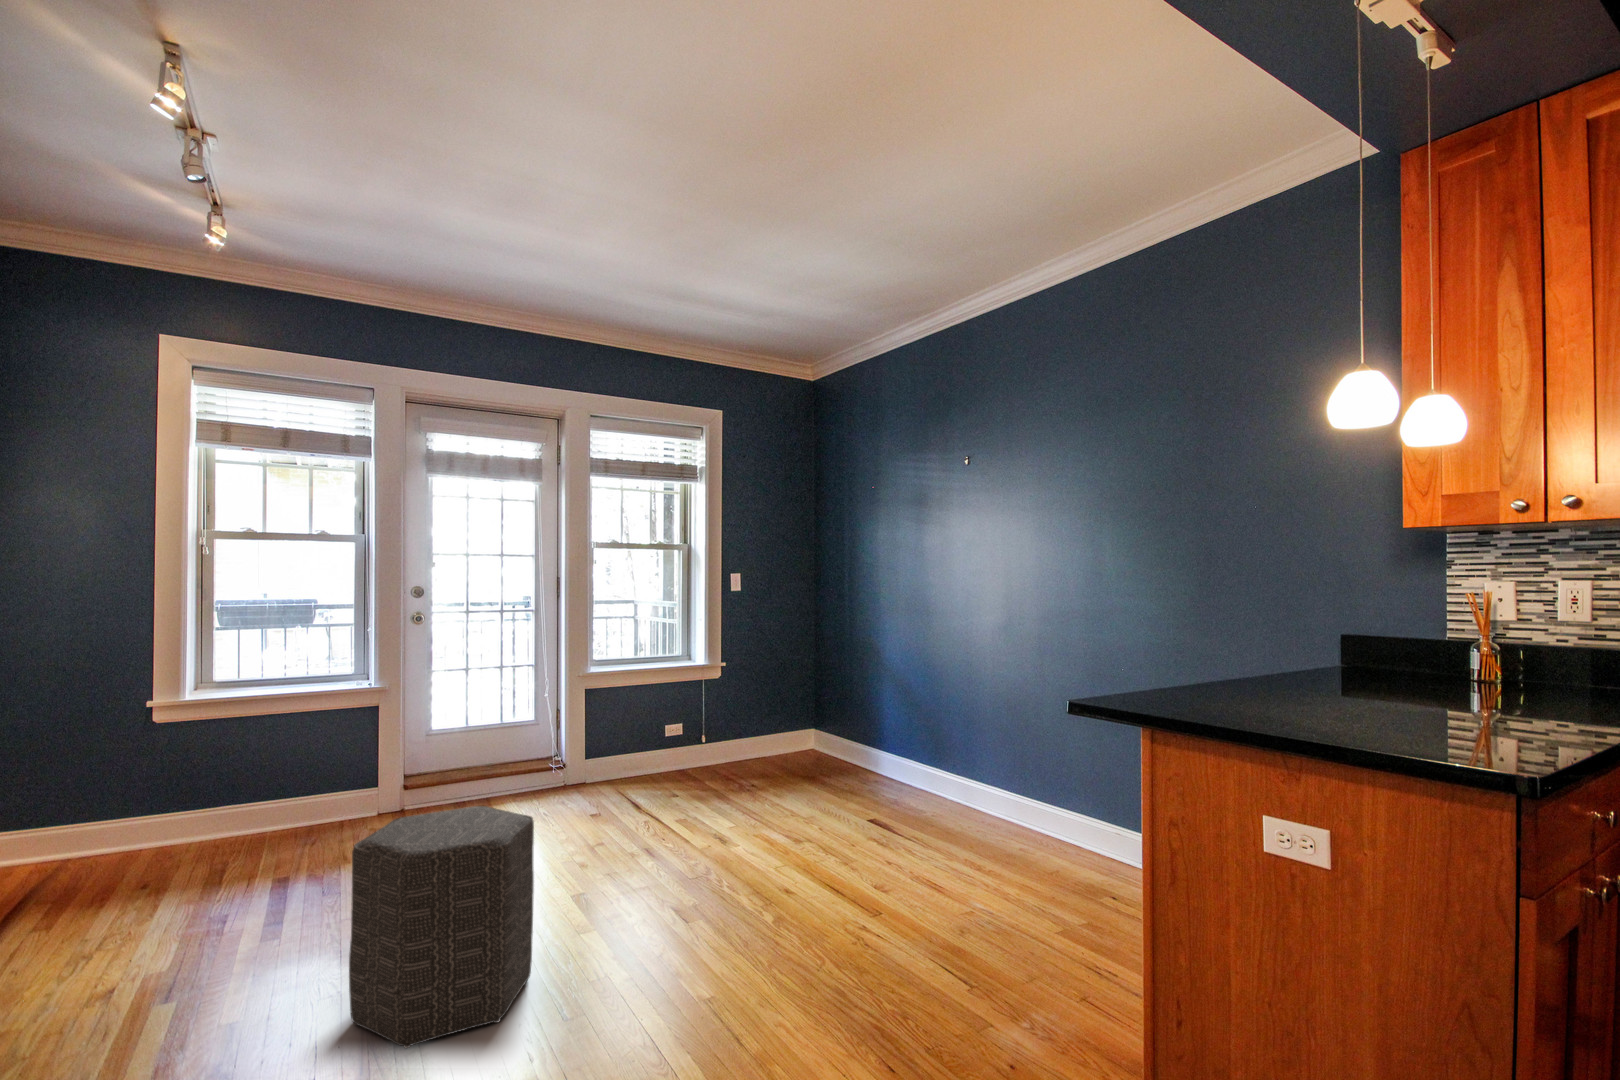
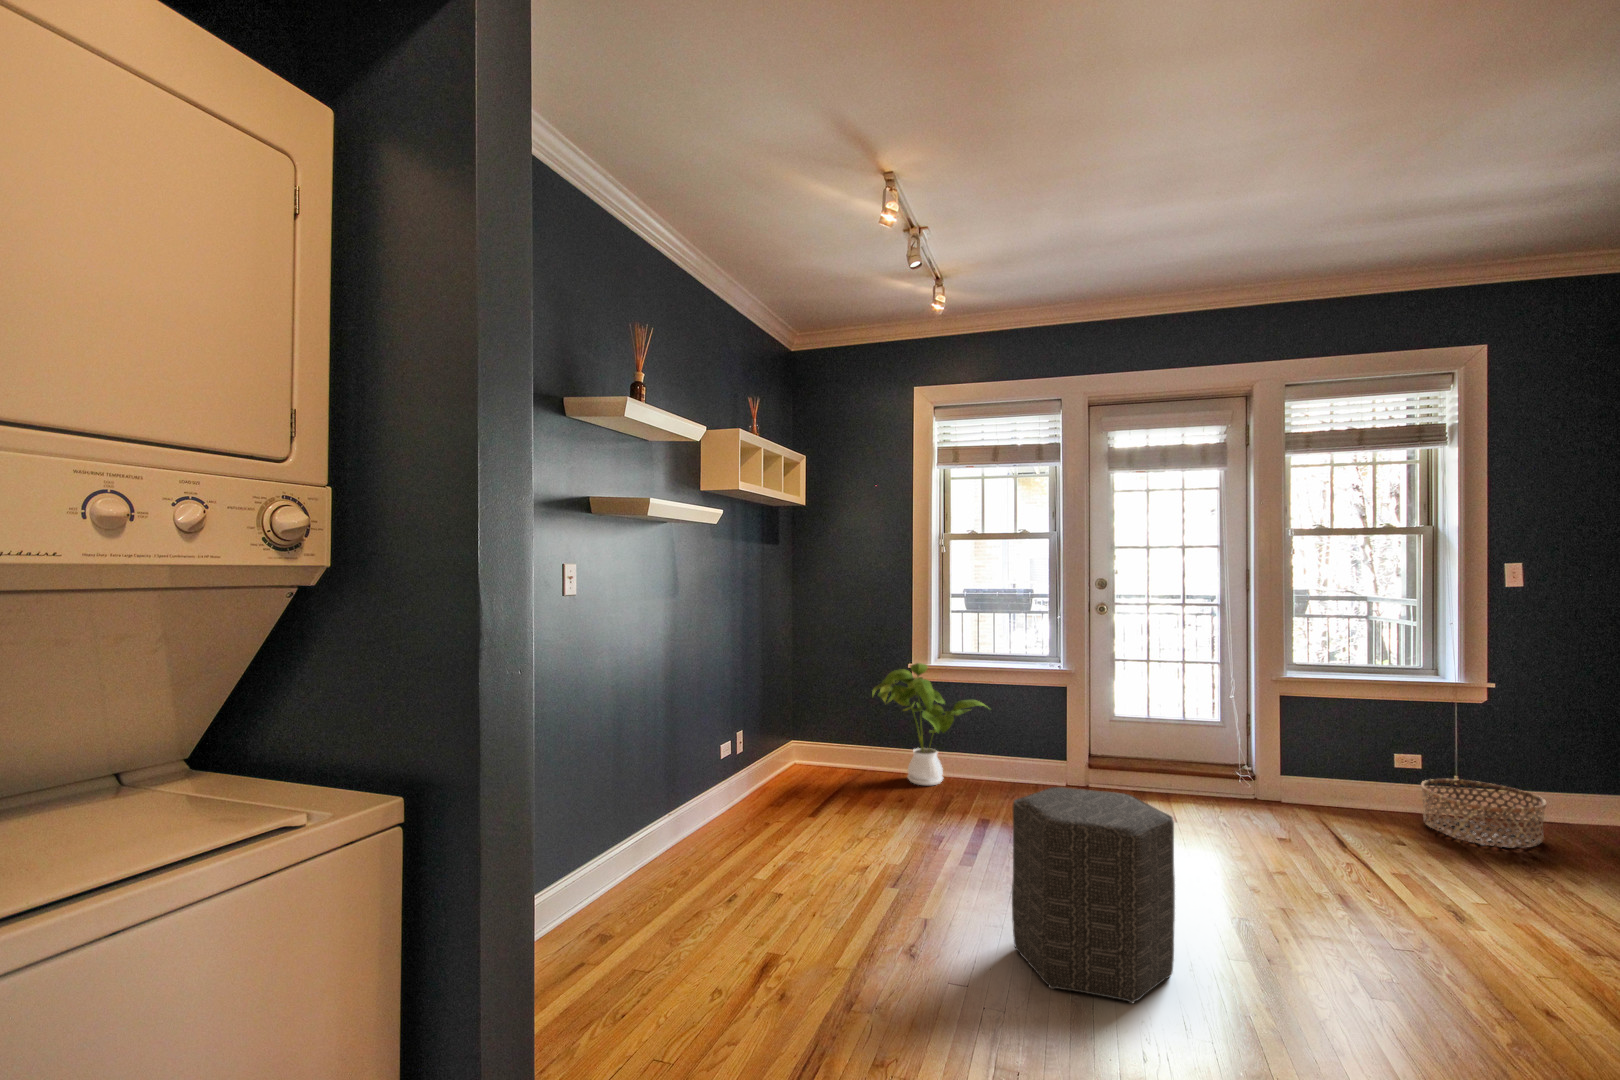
house plant: none [79,704,279,868] -> present [872,663,985,786]
basket: none [684,734,758,781] -> present [1421,779,1547,848]

